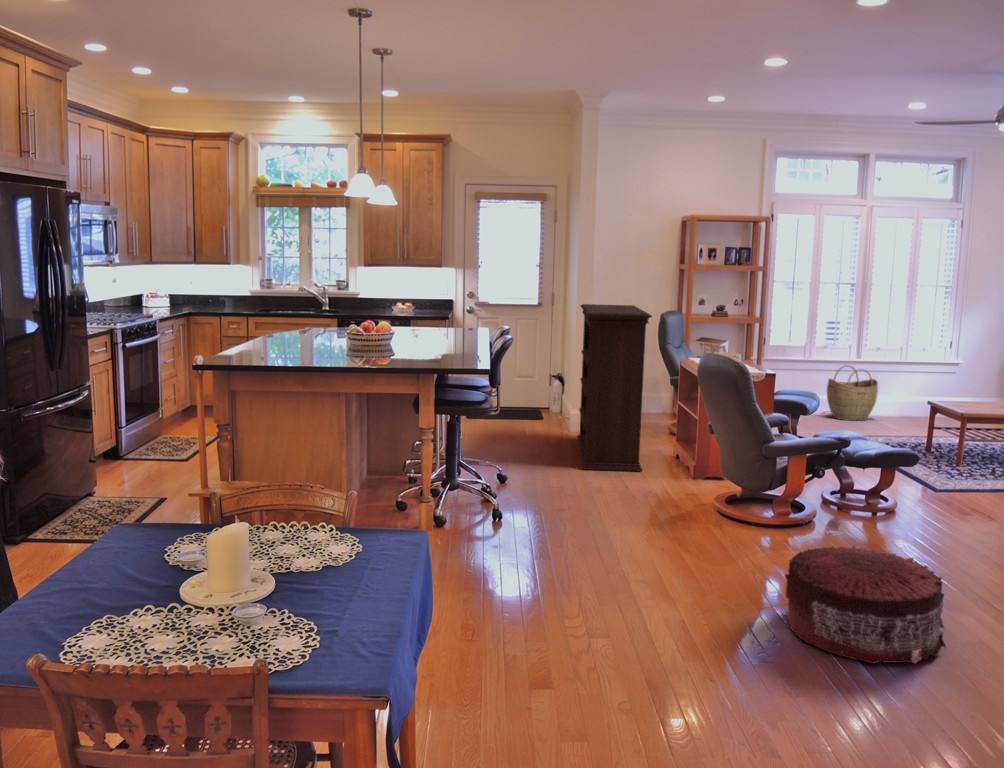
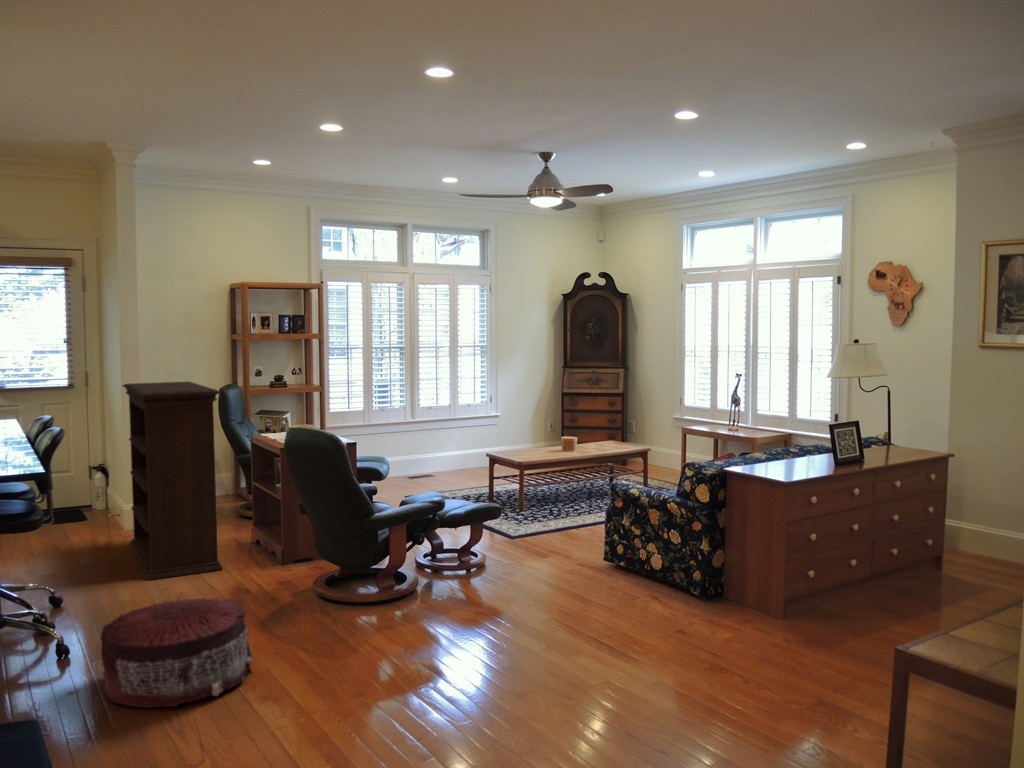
woven basket: present [827,365,878,421] -> none [391,427,437,482]
pouf: present [785,546,945,664] -> present [101,598,252,708]

